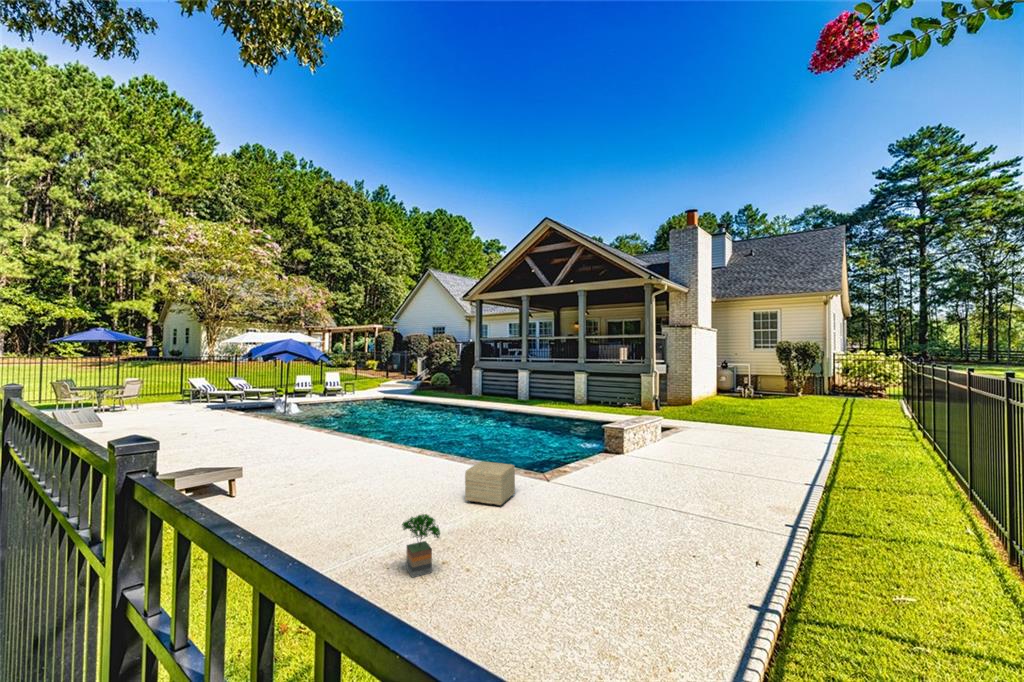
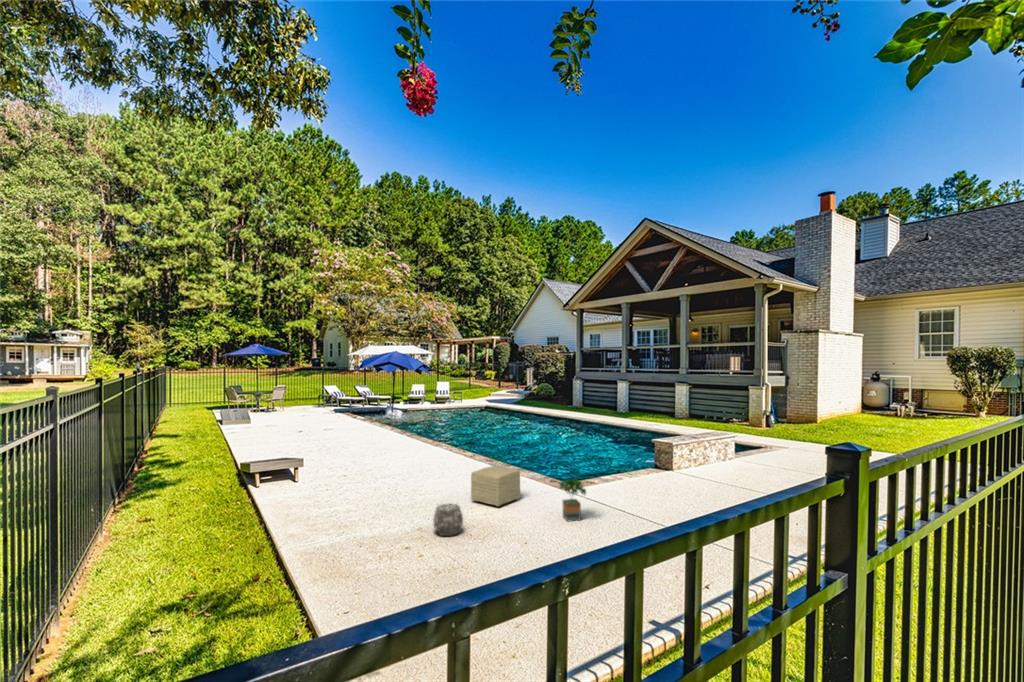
woven basket: none [456,509,489,547] -> present [433,504,463,536]
potted tree: present [402,514,440,577] -> present [560,479,586,522]

